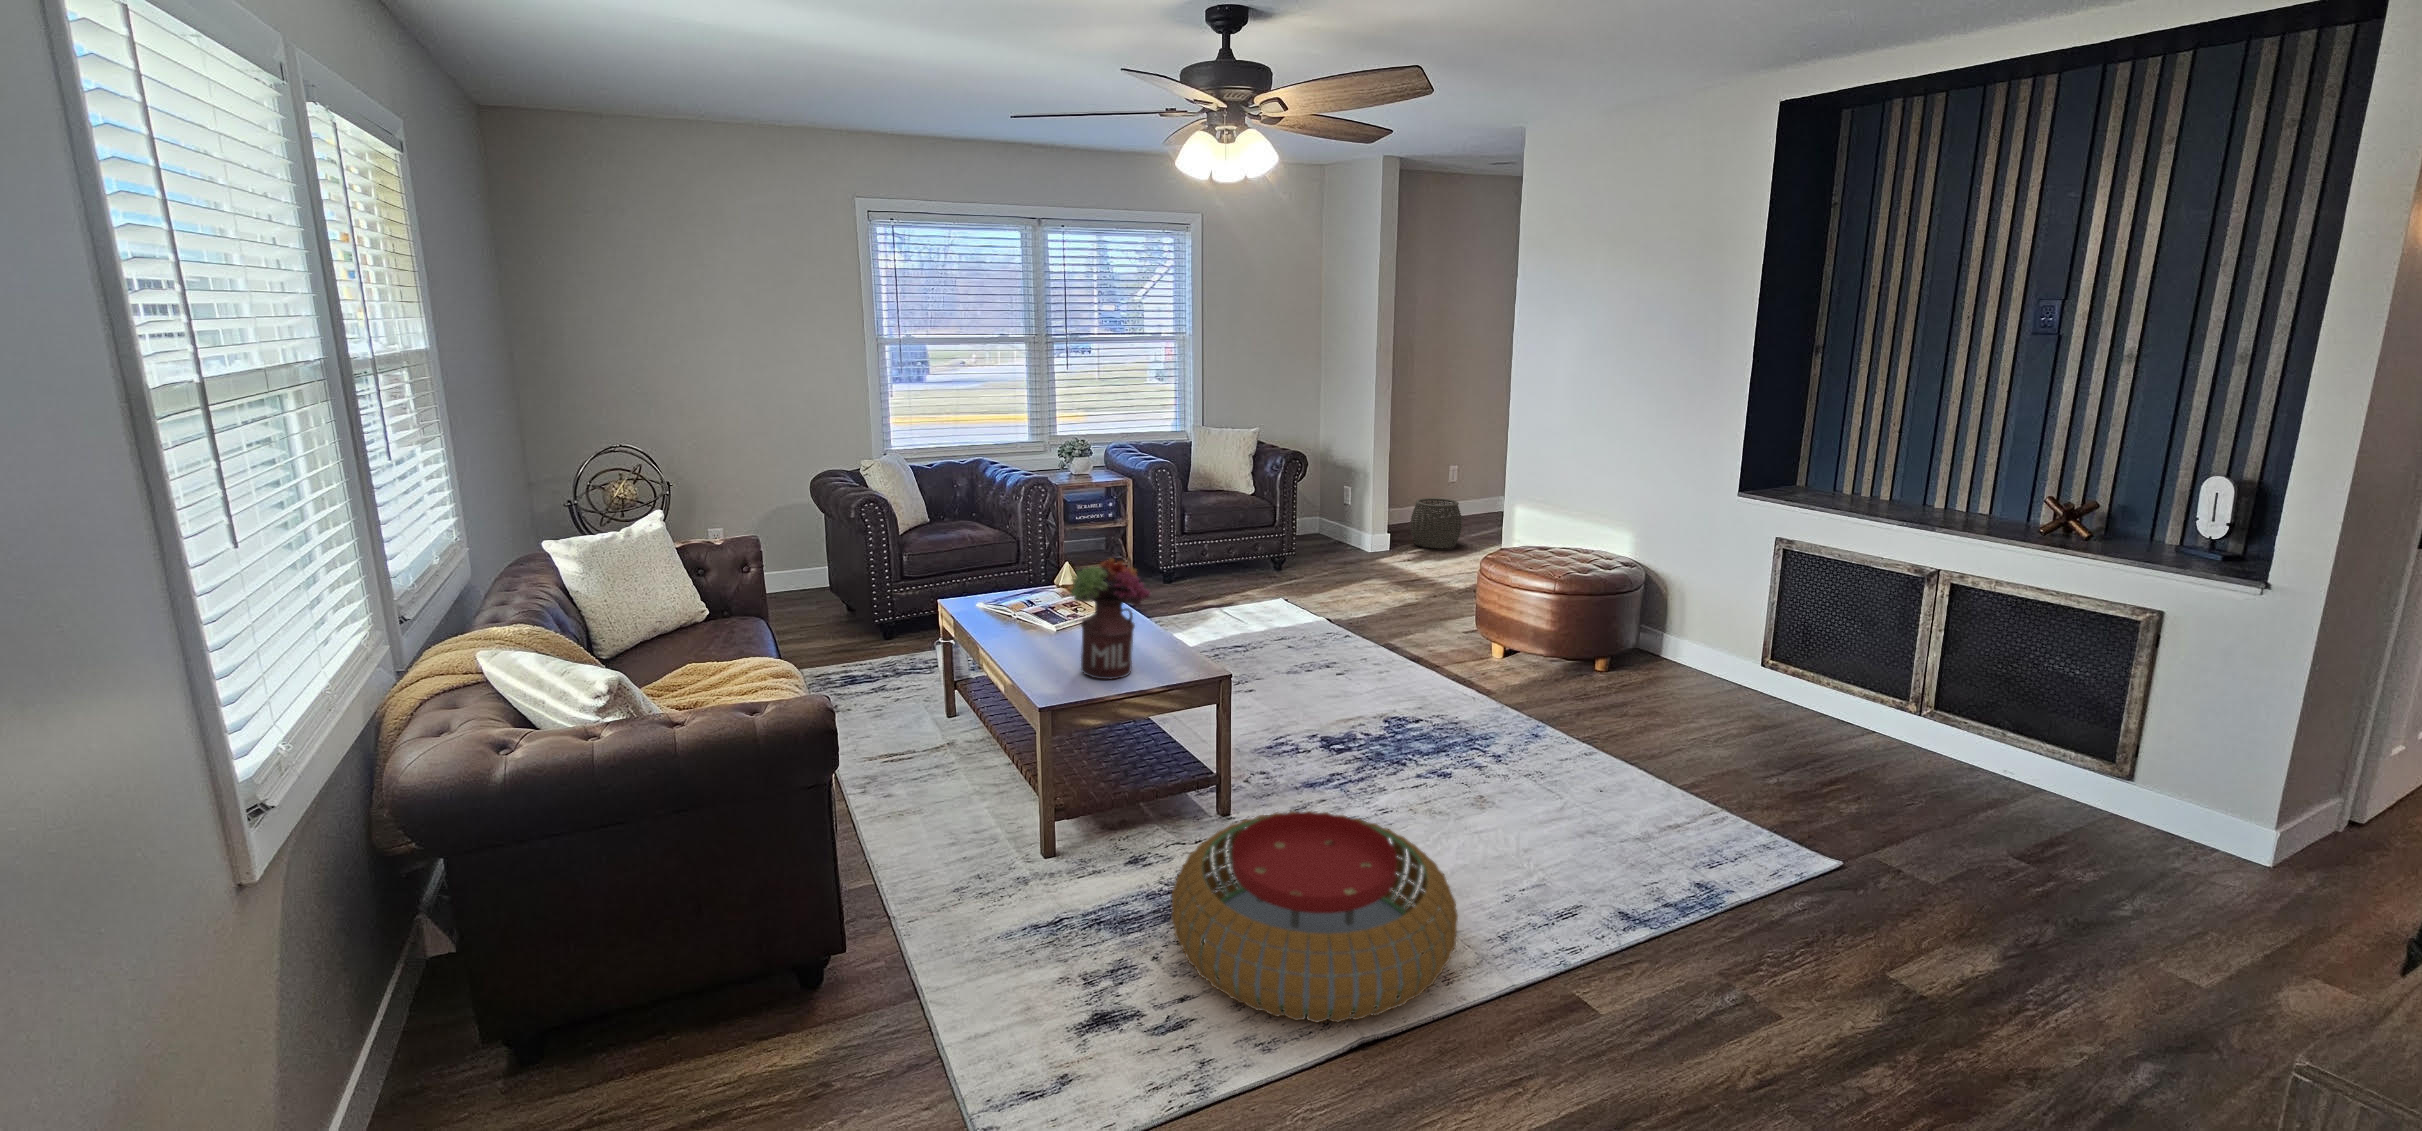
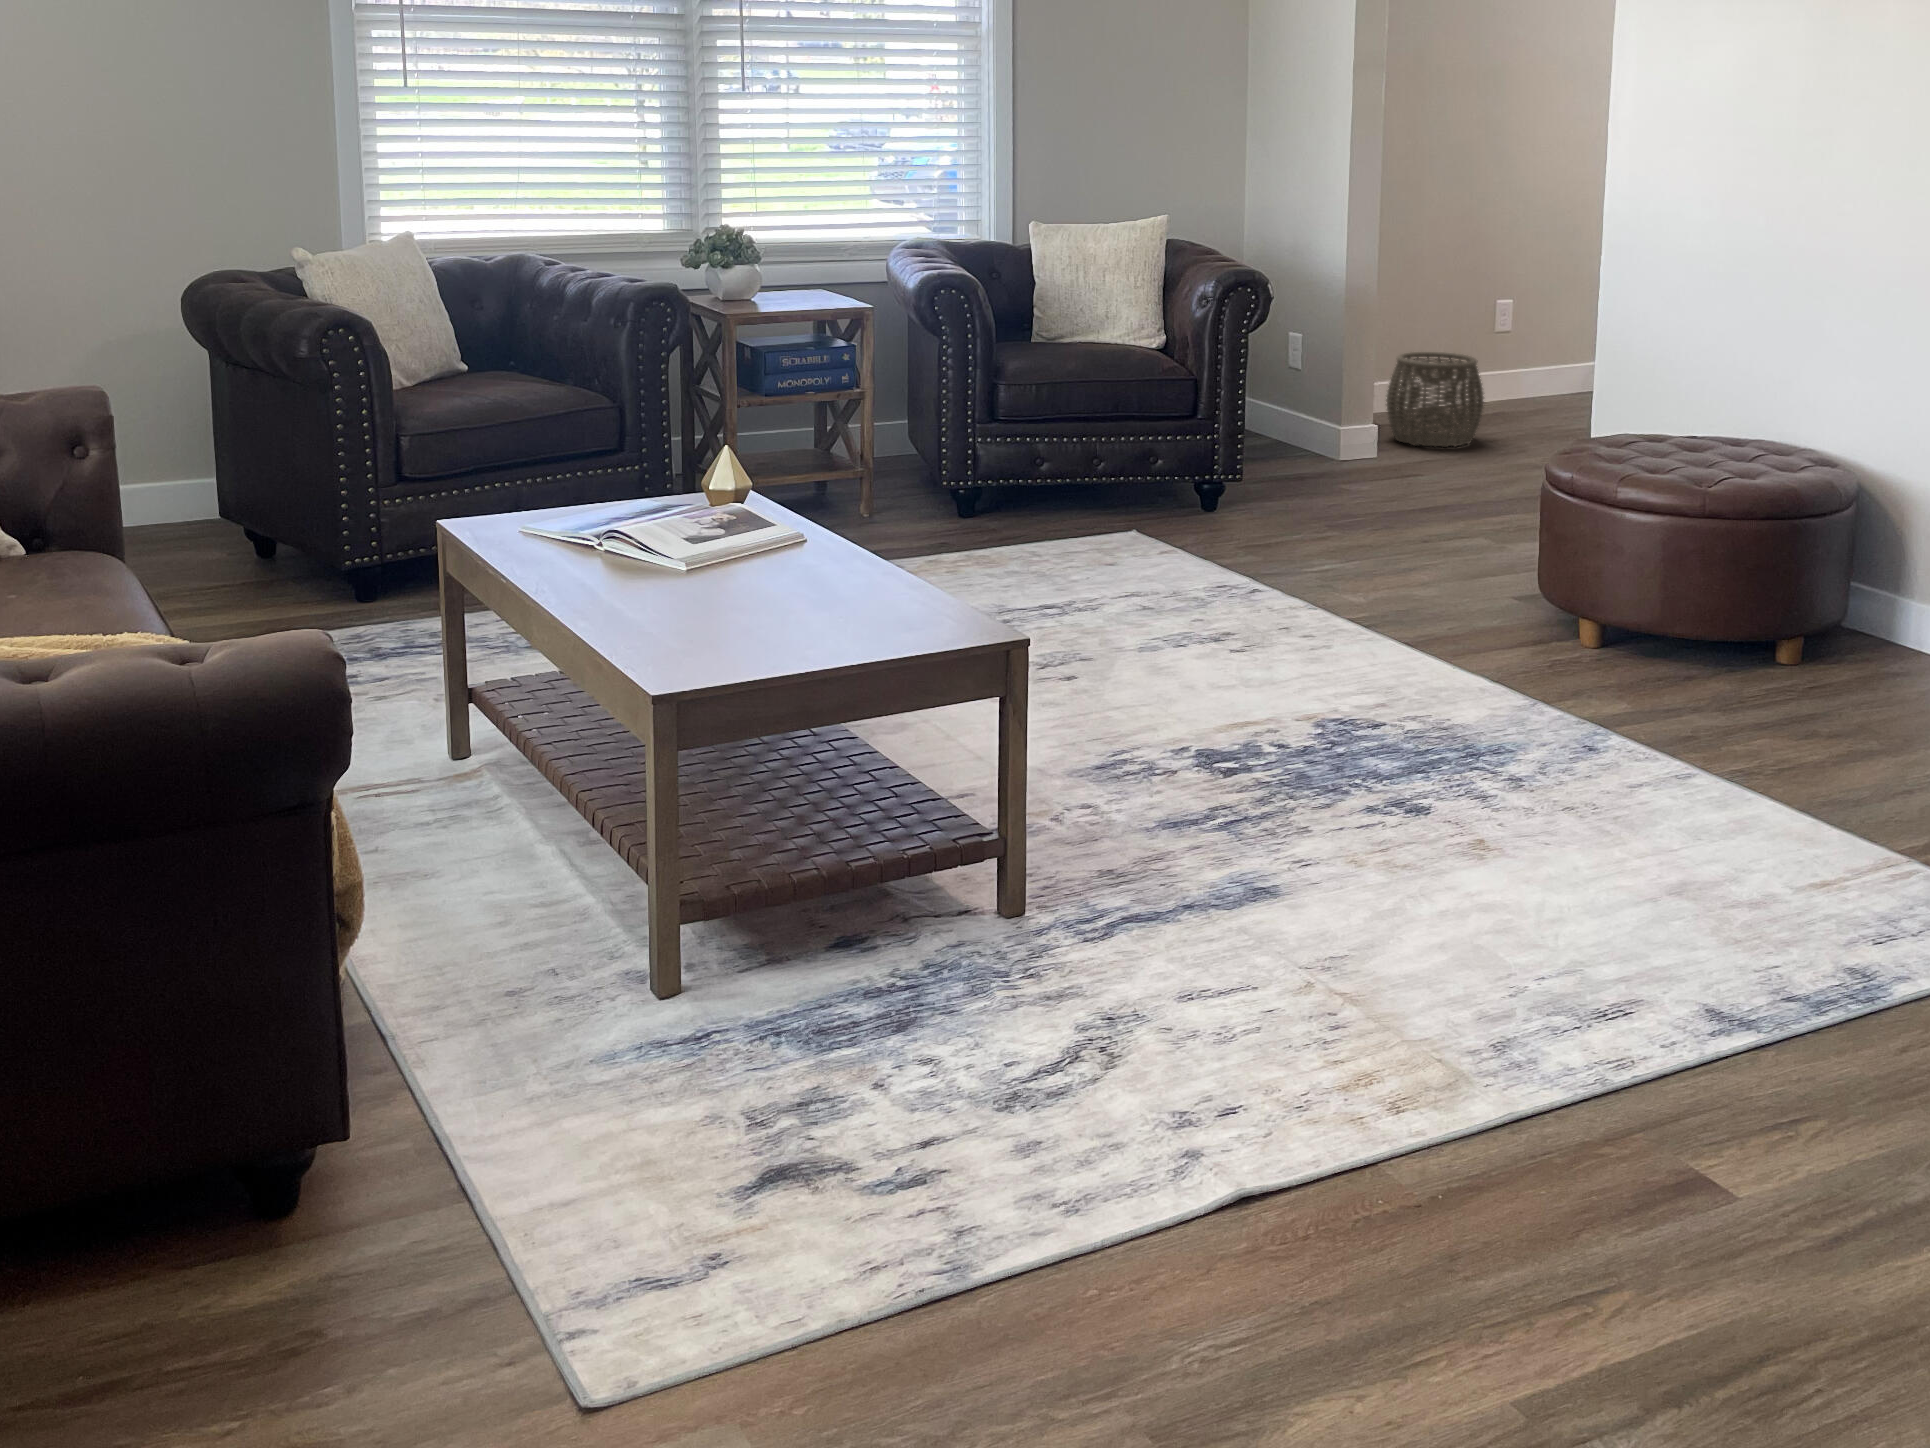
flower arrangement: present [1071,558,1150,679] -> none [725,388,878,612]
pouf: present [1171,811,1458,1022] -> none [908,836,1418,1171]

